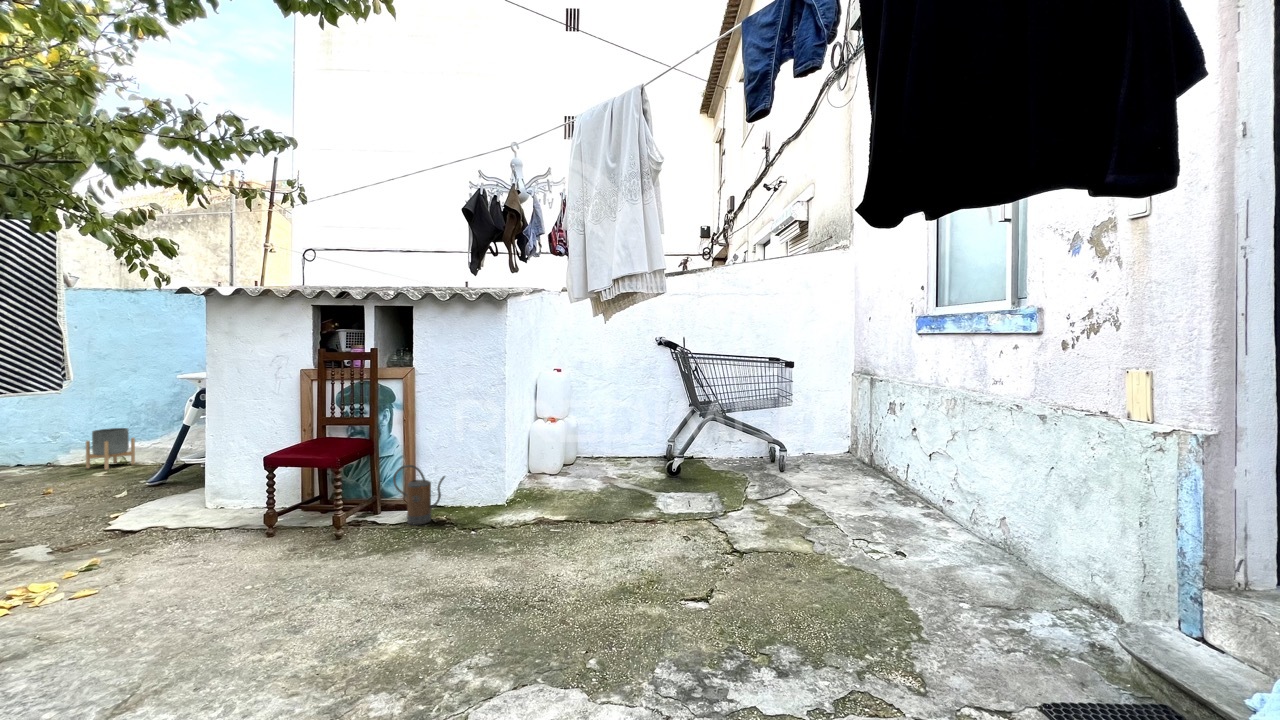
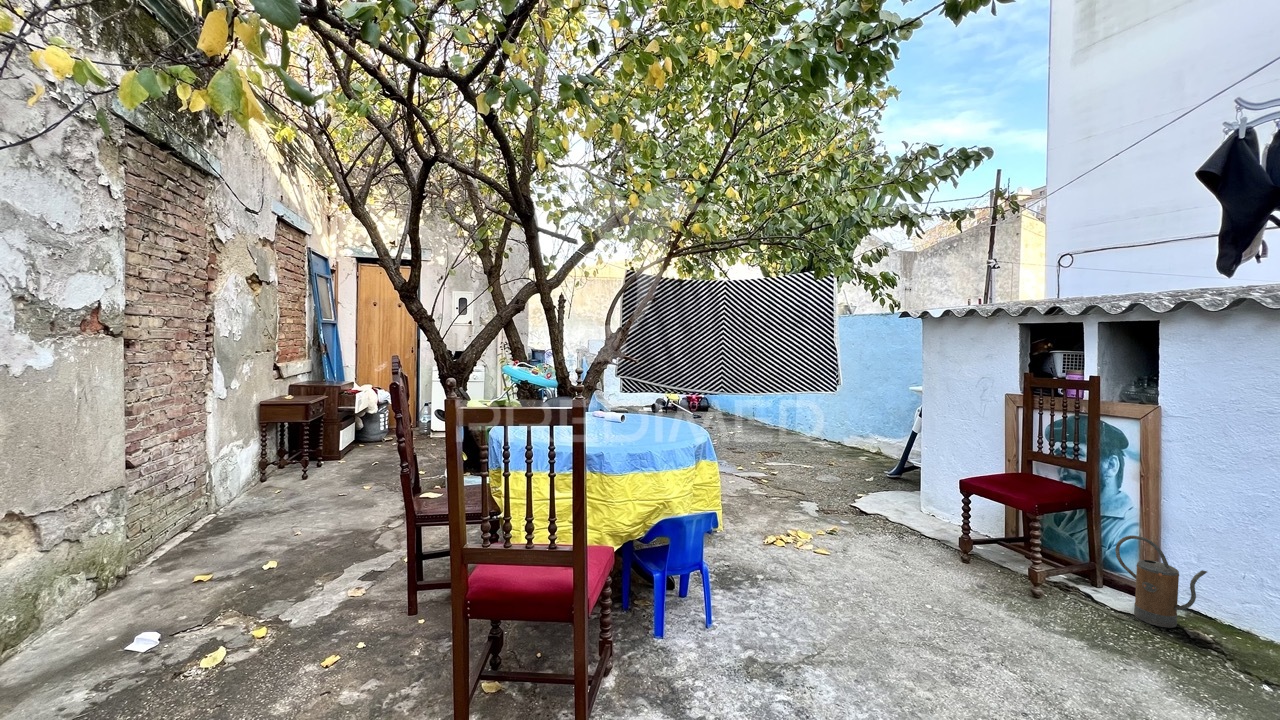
planter: present [86,428,135,470] -> none [855,423,886,456]

